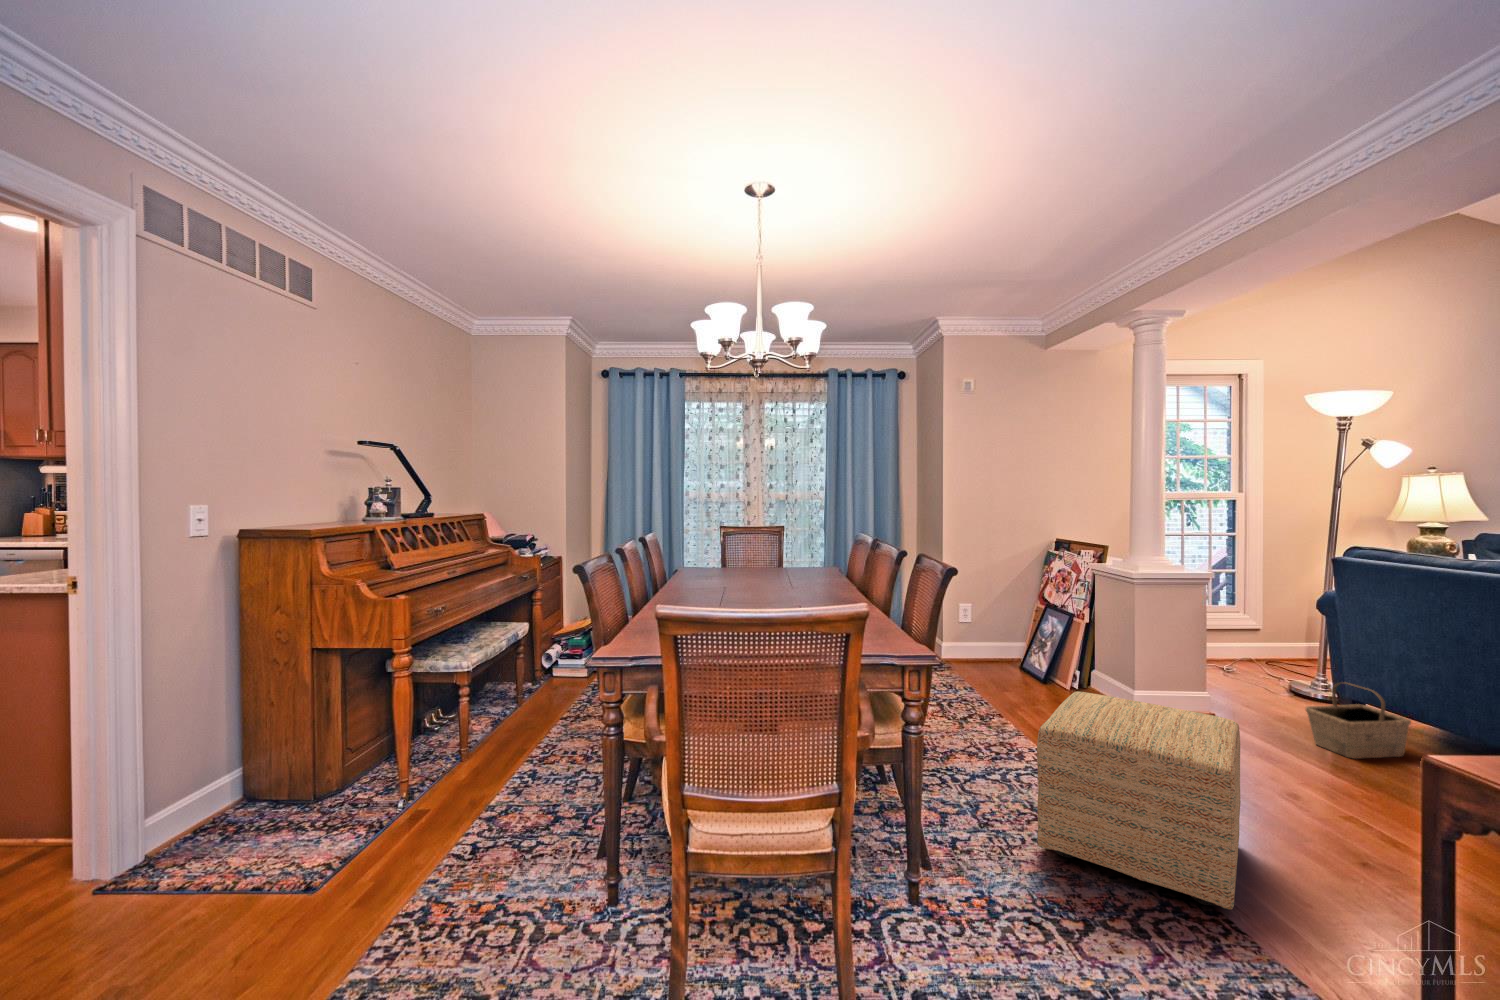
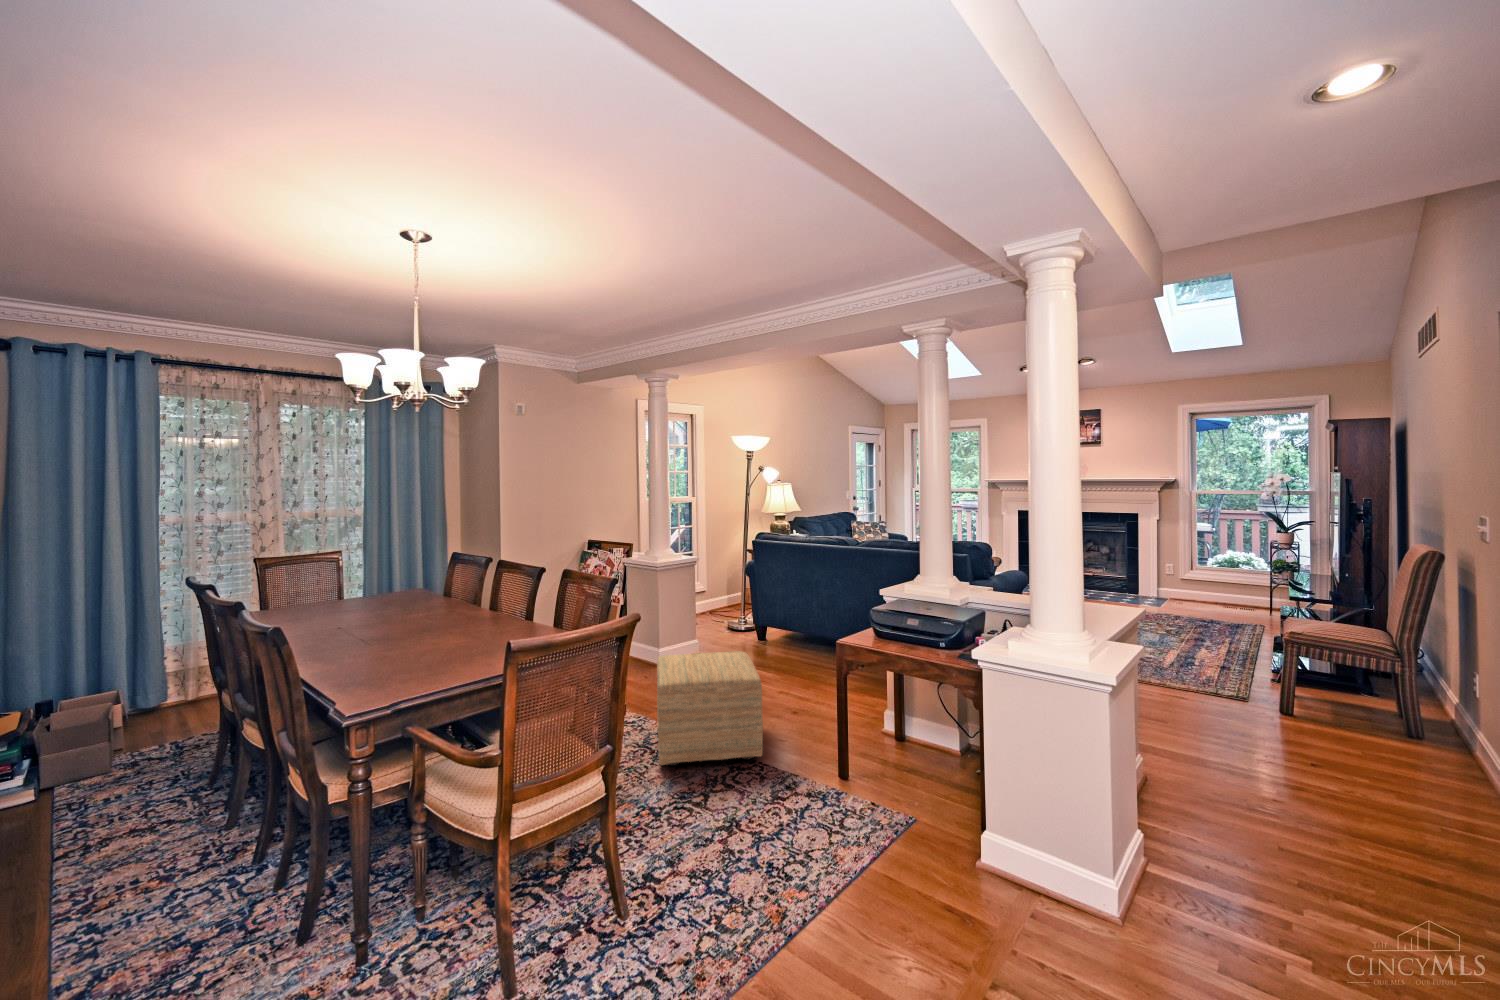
basket: present [1306,683,1411,759] -> none [749,616,791,660]

